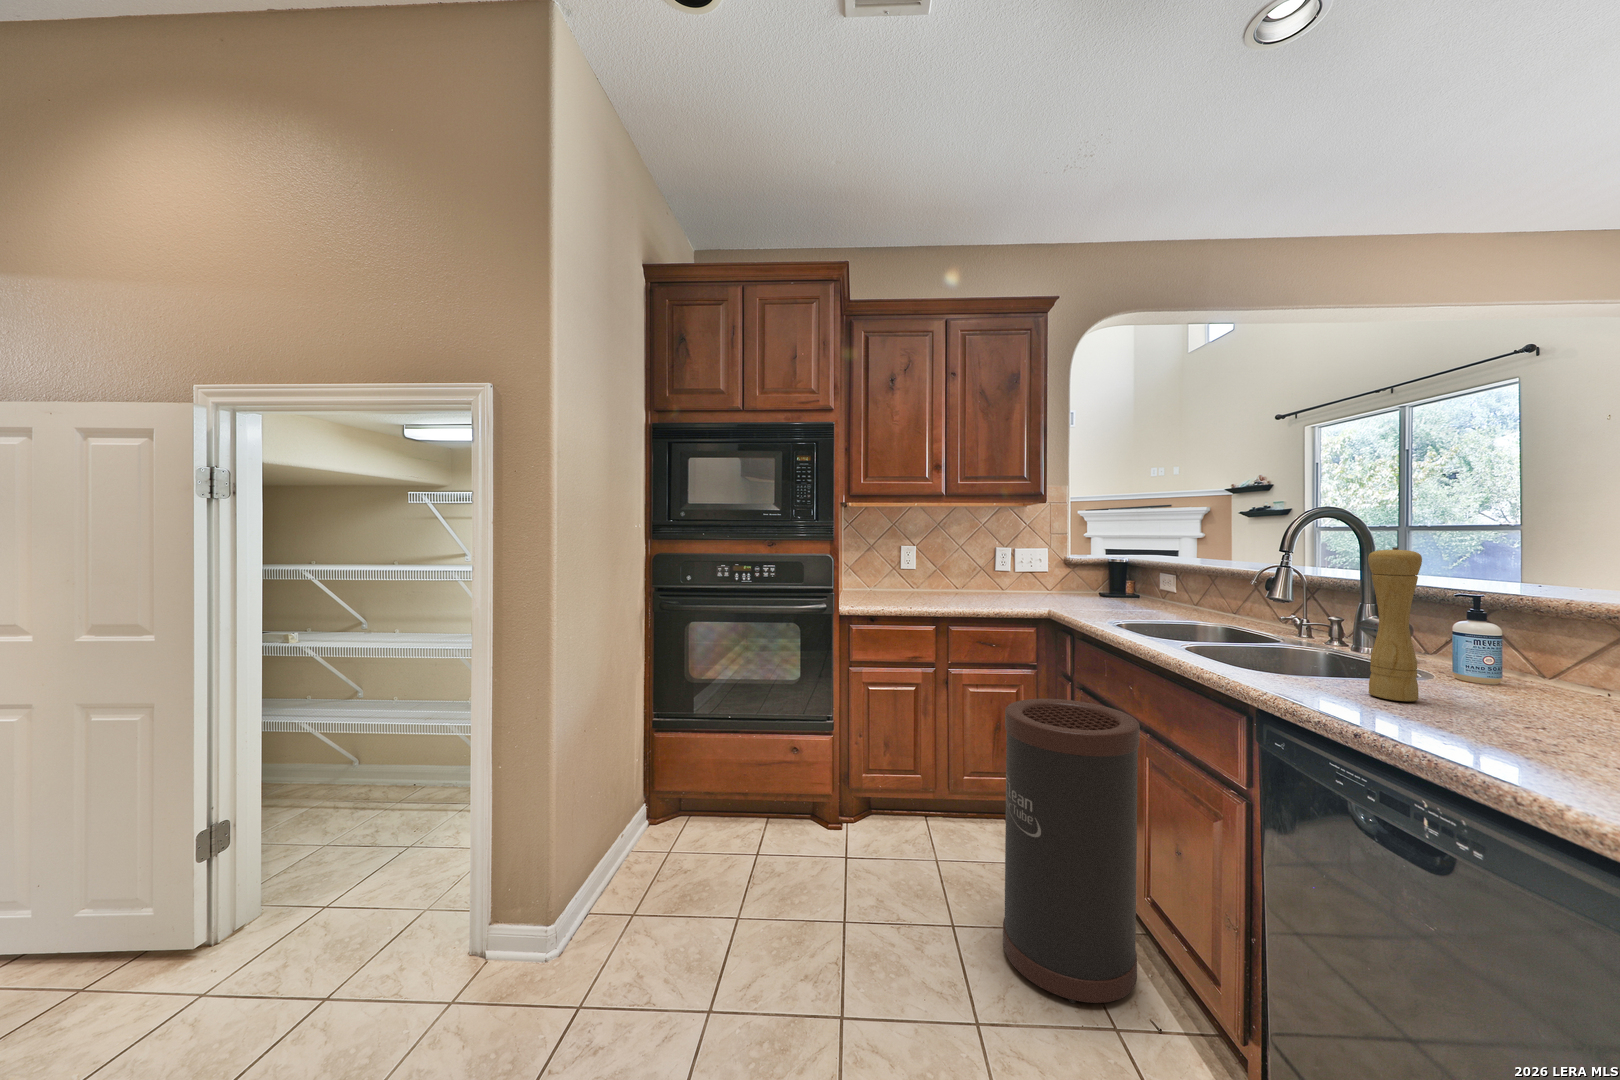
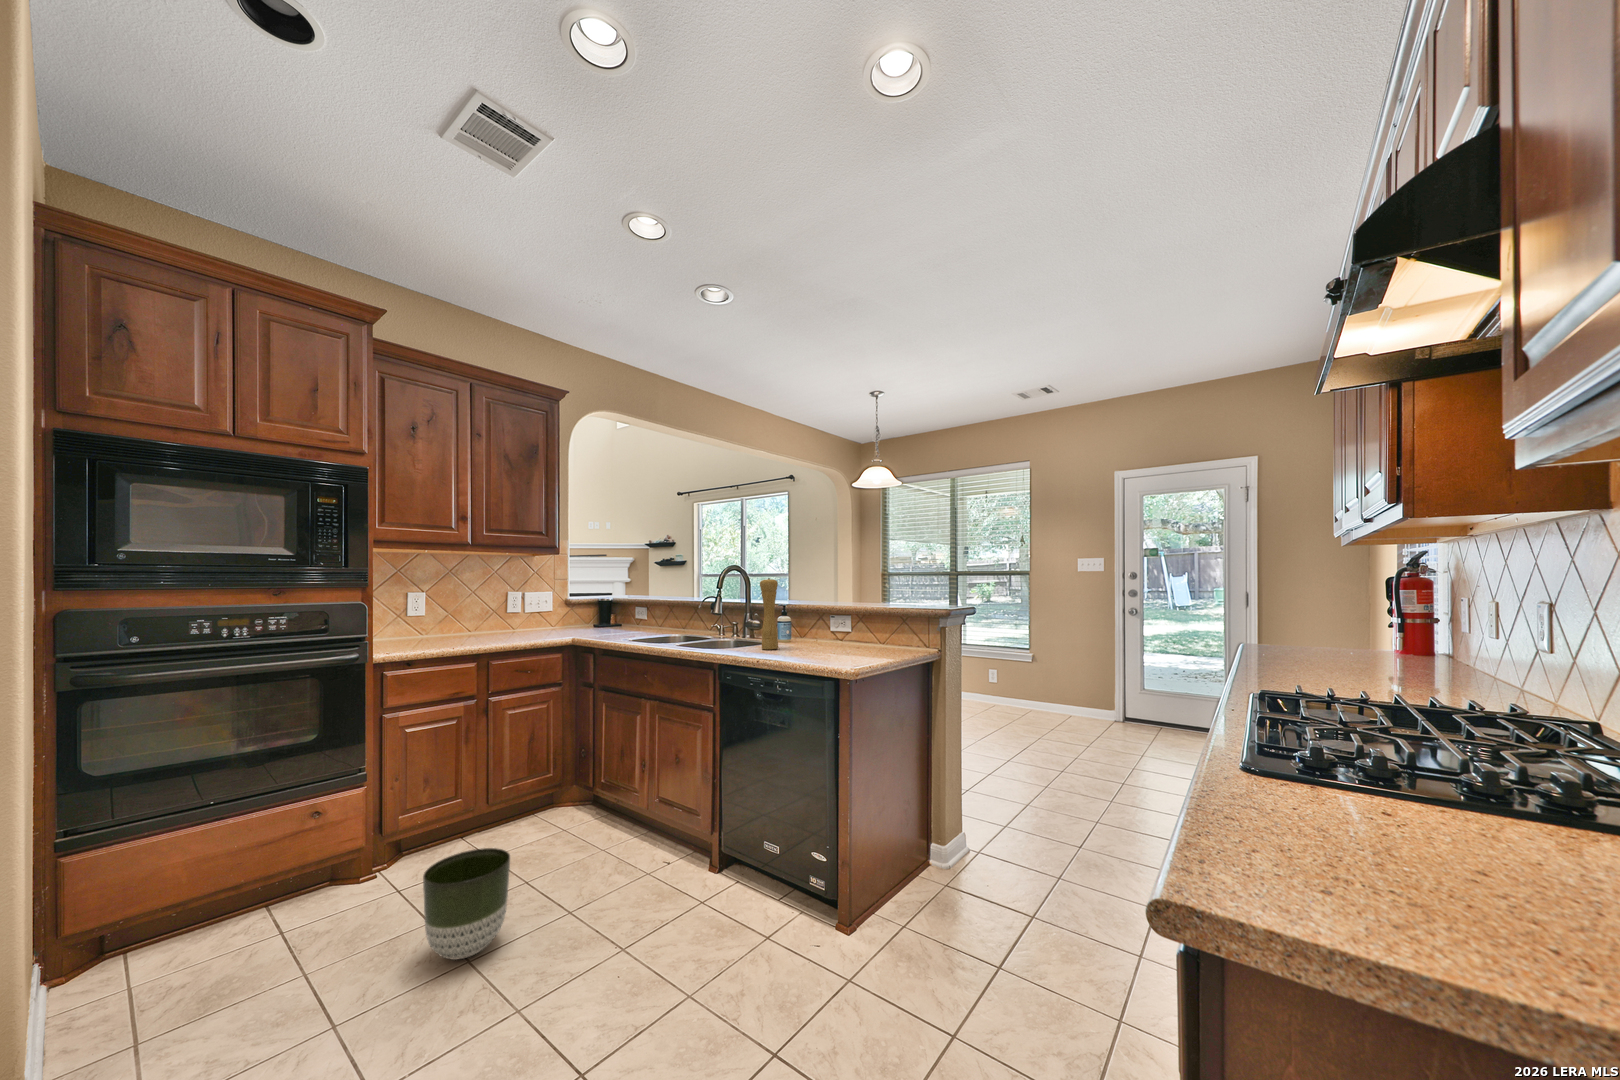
trash can: present [1003,699,1140,1003] -> none [567,691,657,891]
planter: none [823,852,912,984] -> present [423,848,510,960]

